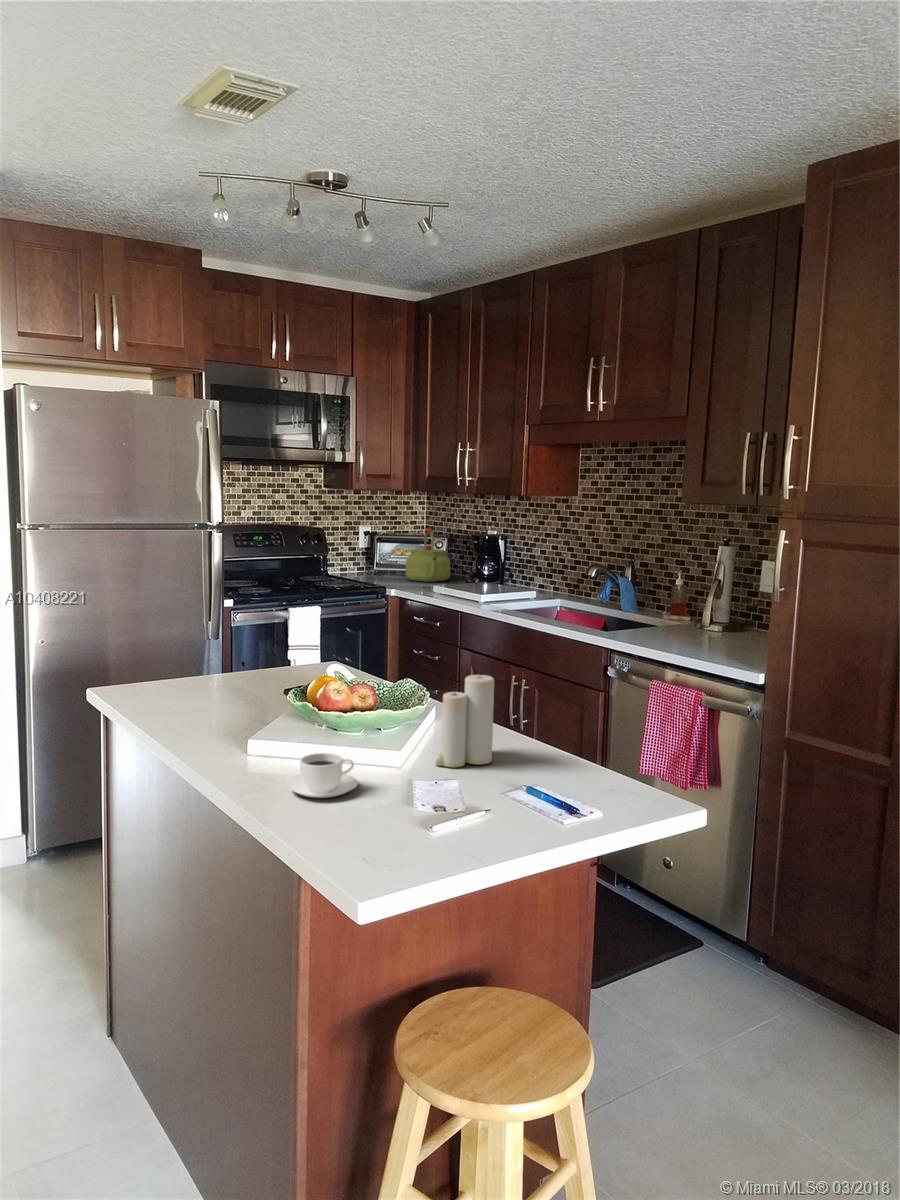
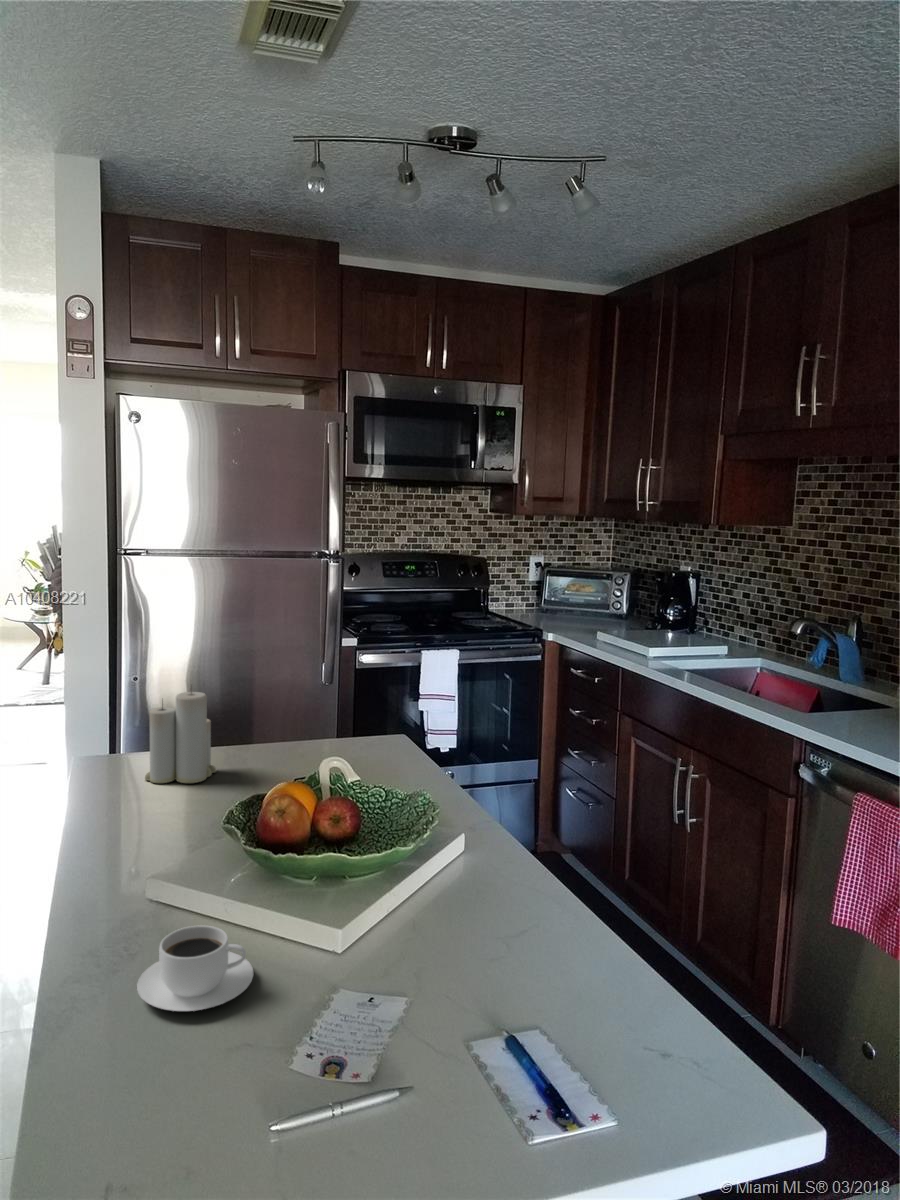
kettle: present [406,528,450,582] -> none [576,561,630,625]
candle: present [435,675,494,767] -> present [145,692,216,783]

